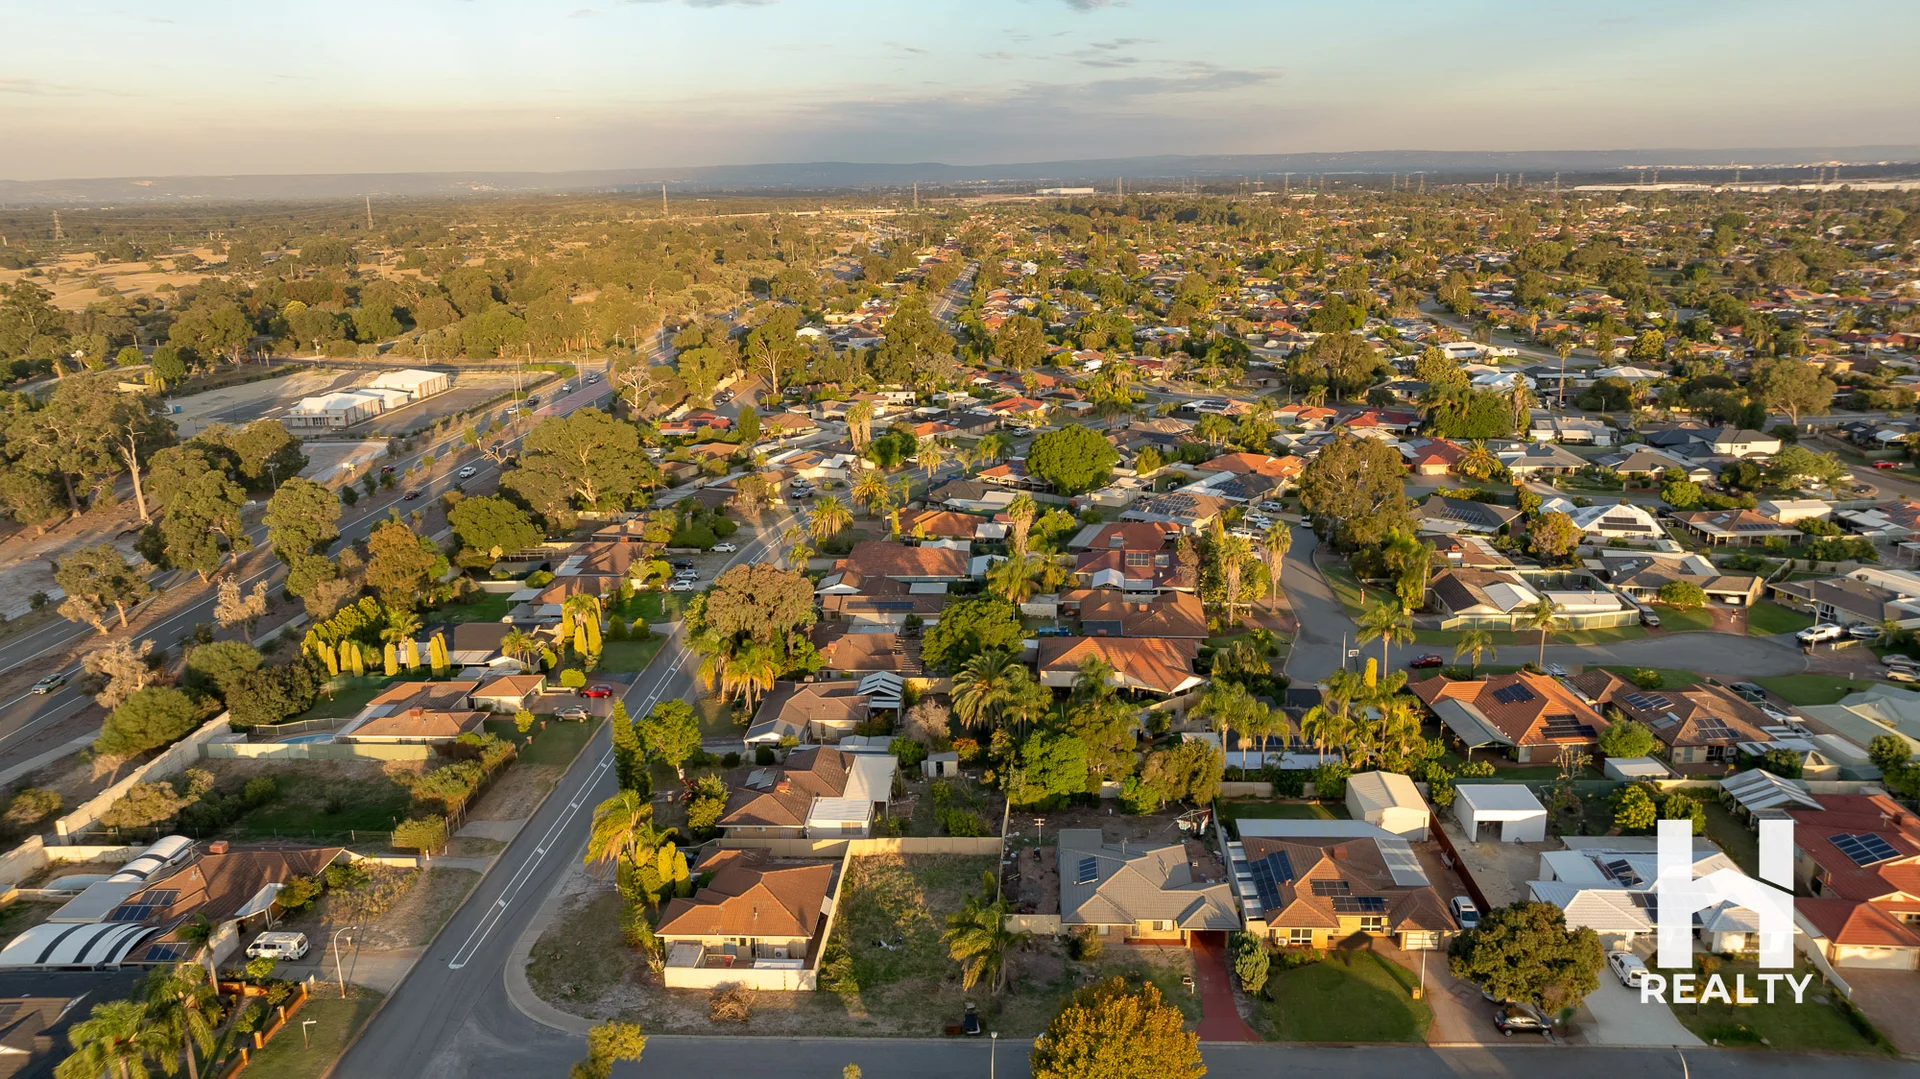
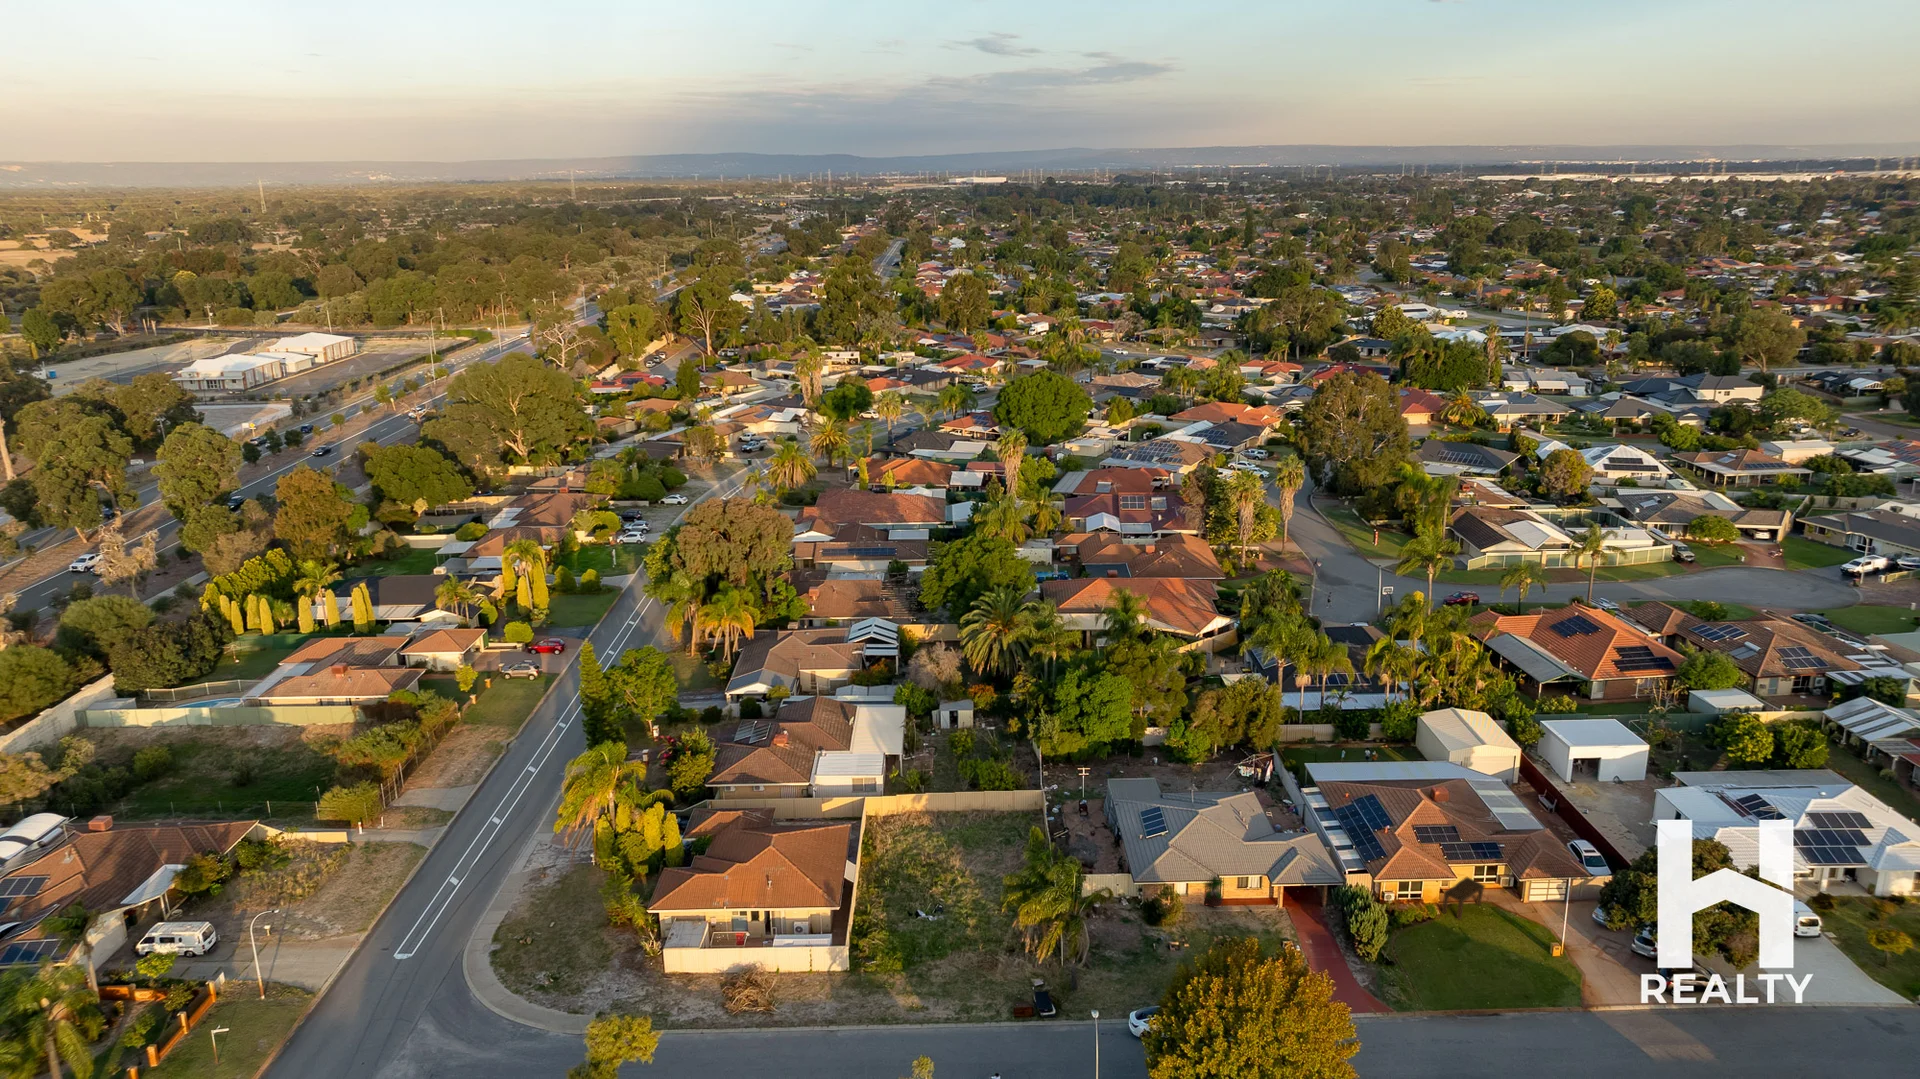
potted tree: present [1550,1006,1576,1037] -> present [1205,876,1223,907]

